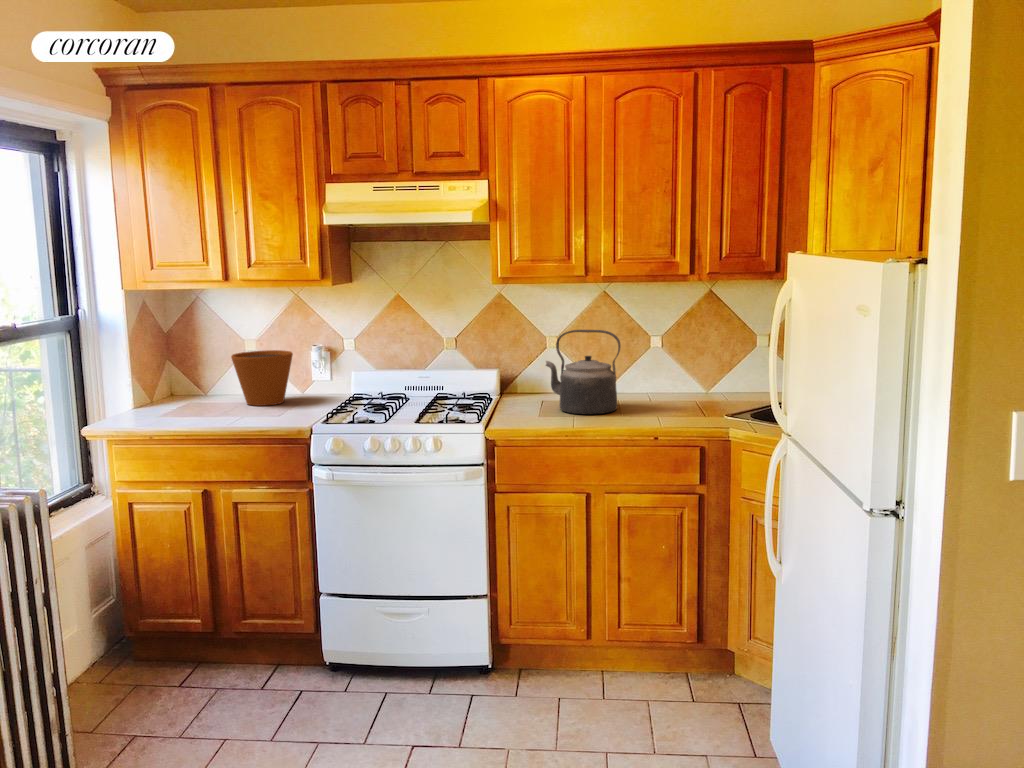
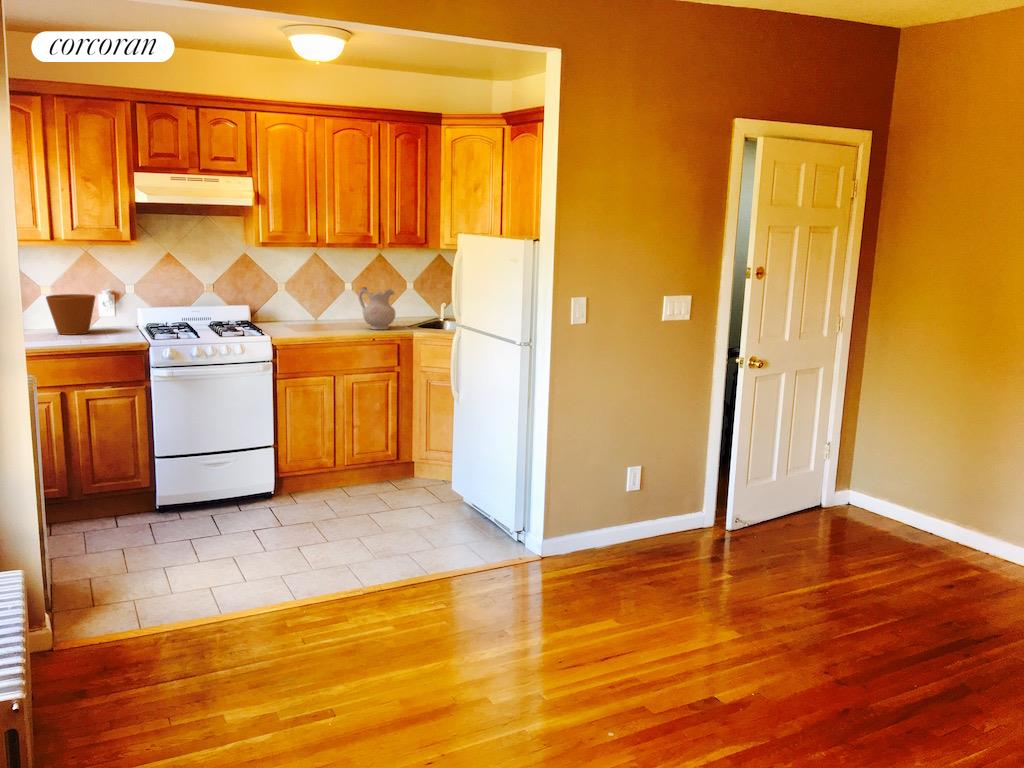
kettle: present [546,330,621,414] -> none [290,277,339,330]
ceramic pitcher: none [648,347,707,420] -> present [358,287,395,330]

